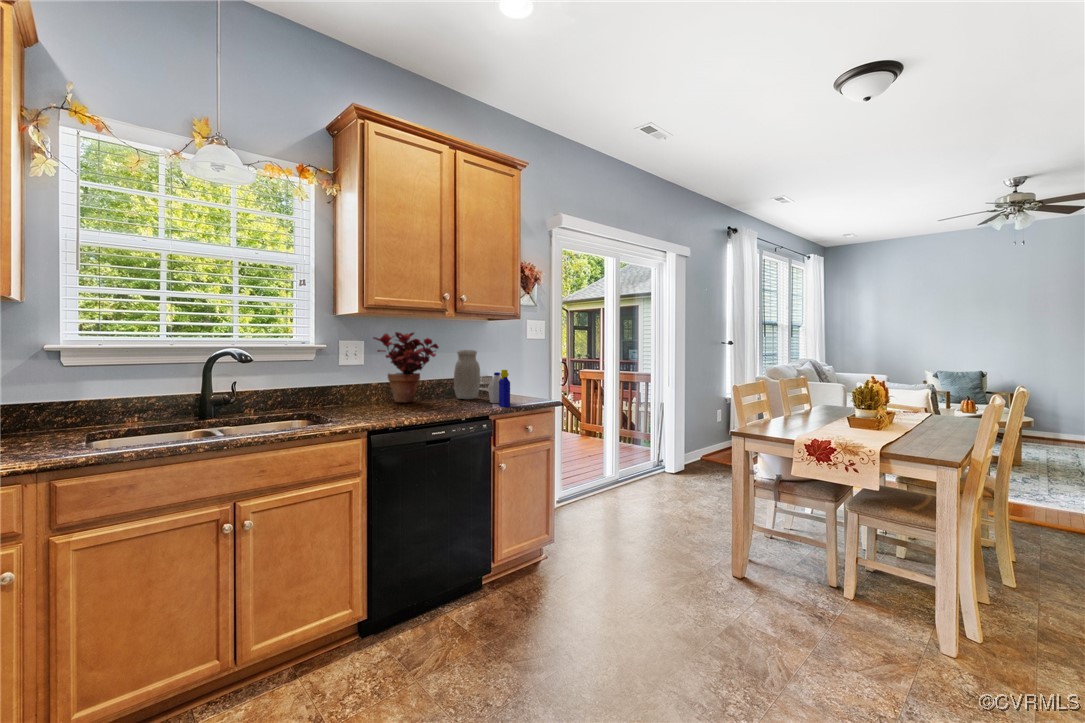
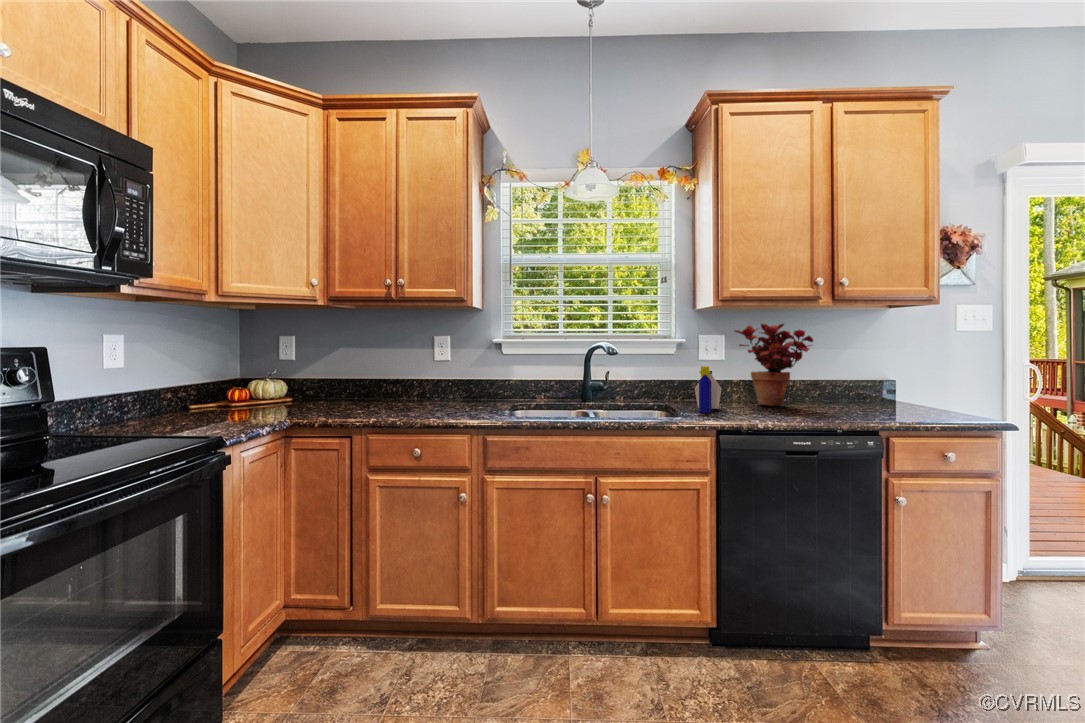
jar: present [454,350,480,399] -> none [837,344,875,408]
bottle: present [488,370,510,407] -> present [695,366,722,413]

